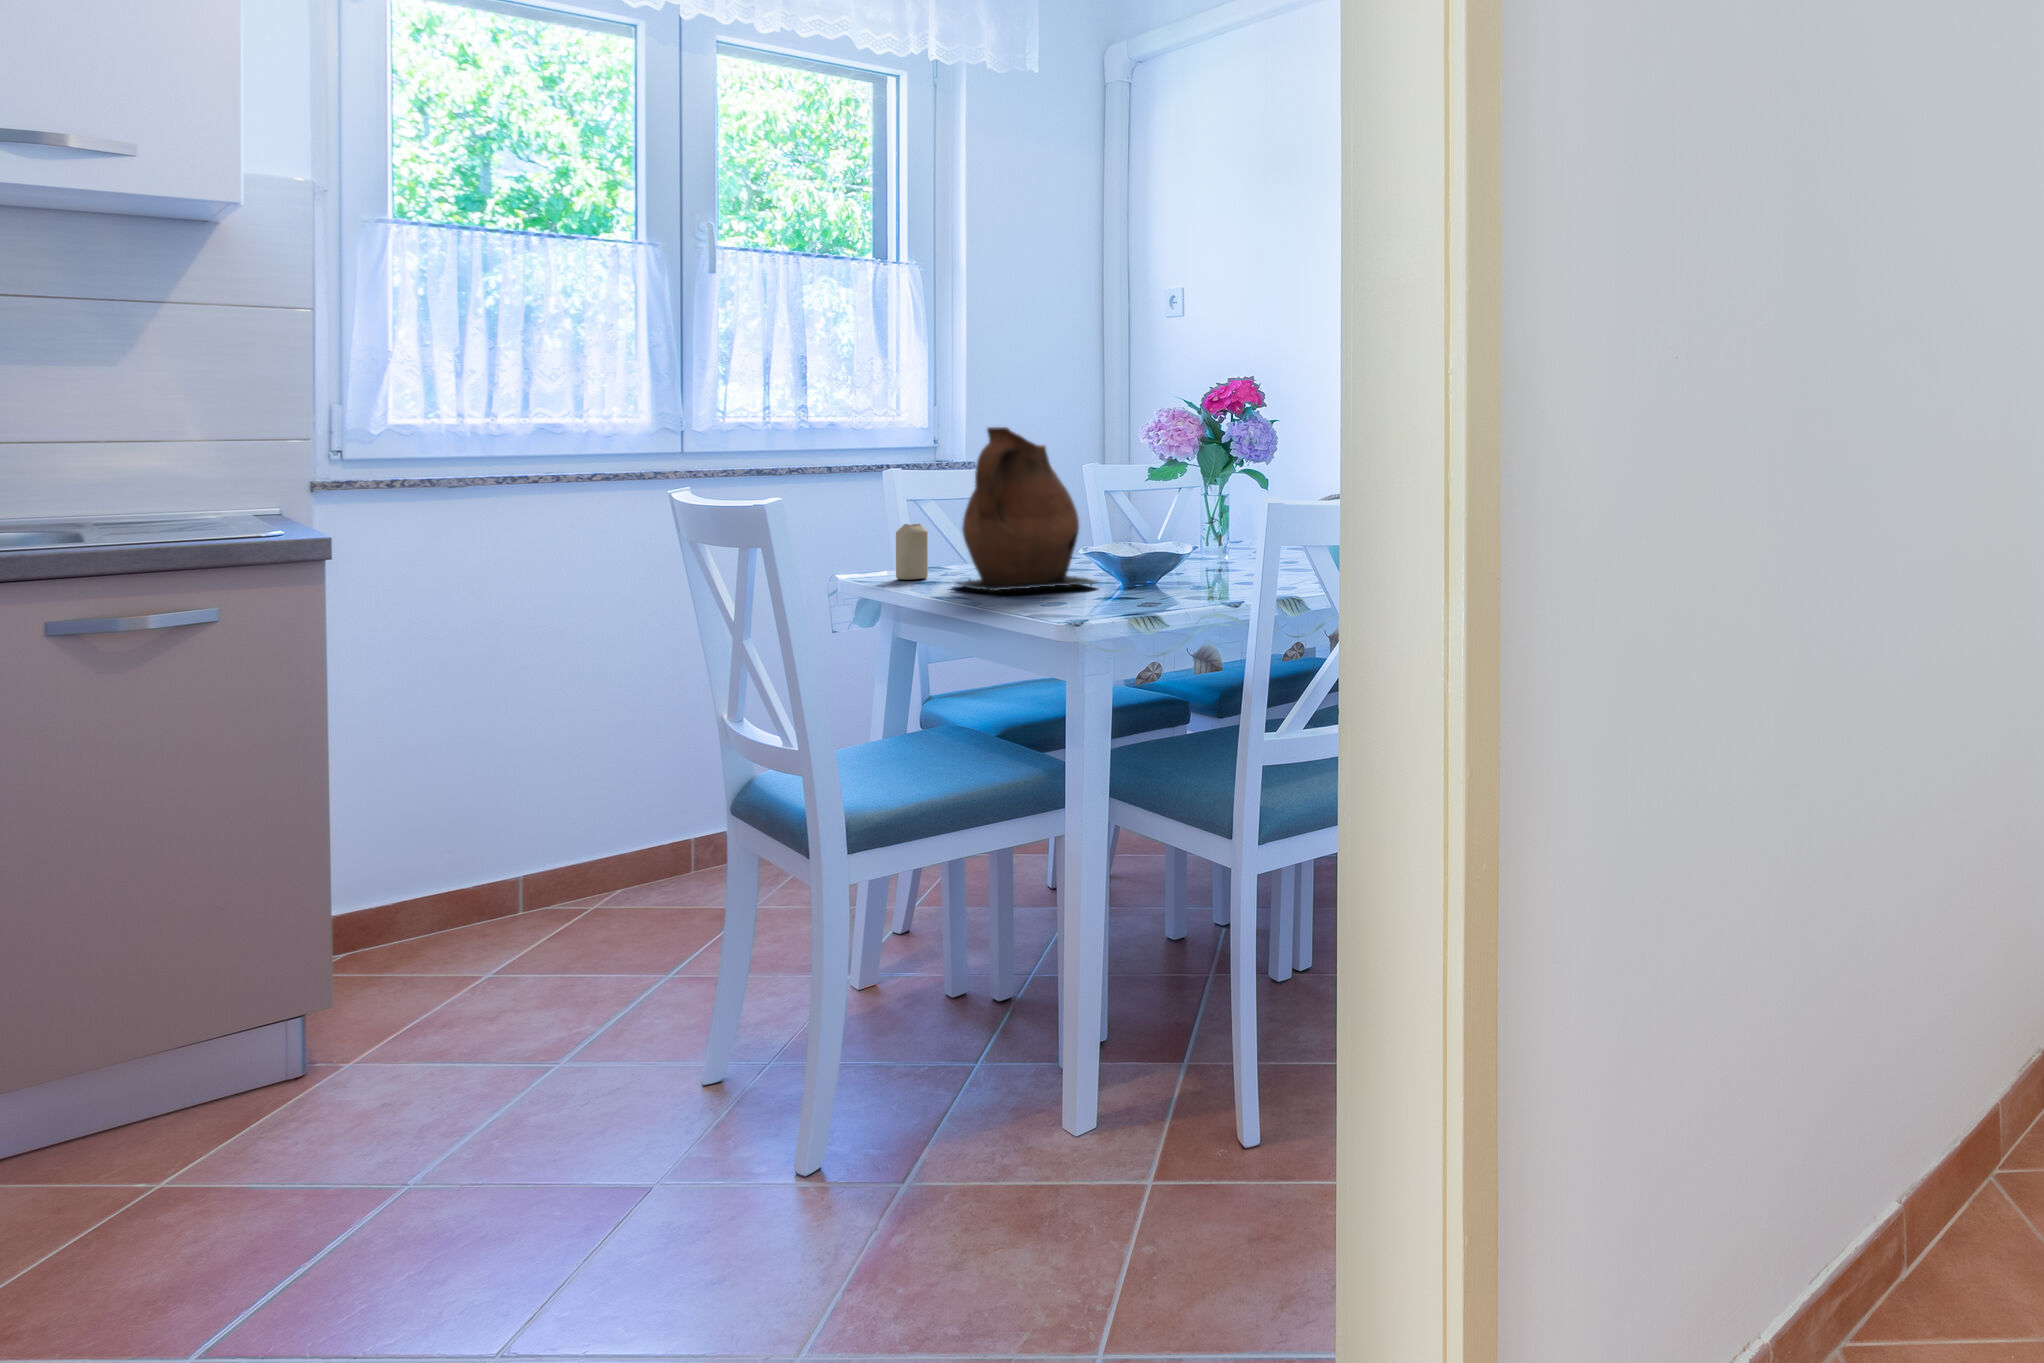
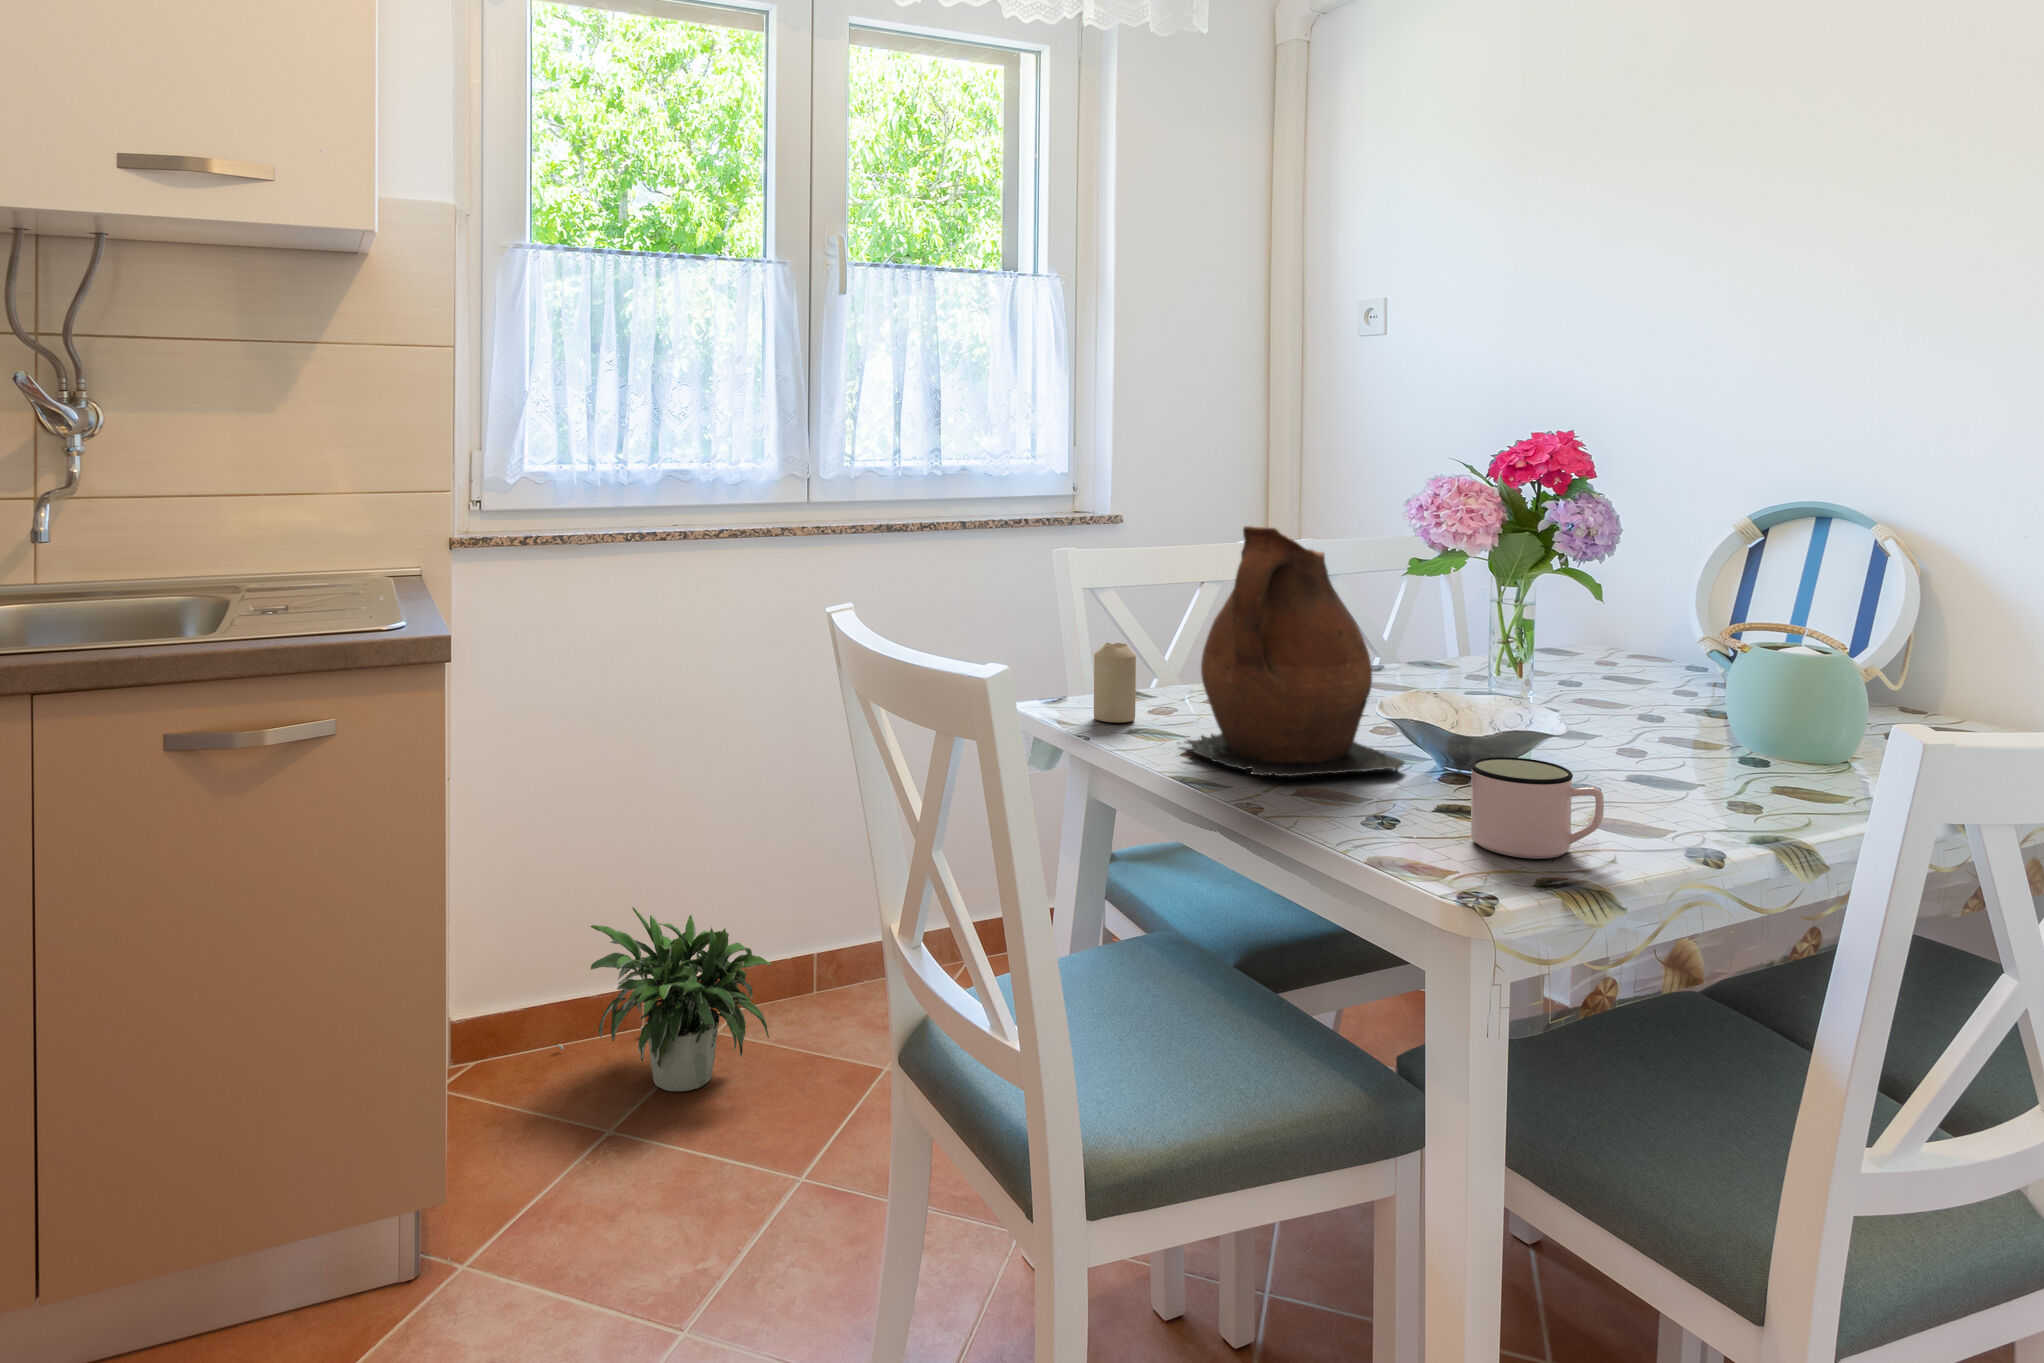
mug: none [1110,557,1182,610] -> present [1471,757,1604,858]
potted plant: none [432,796,645,942] -> present [557,908,771,1091]

